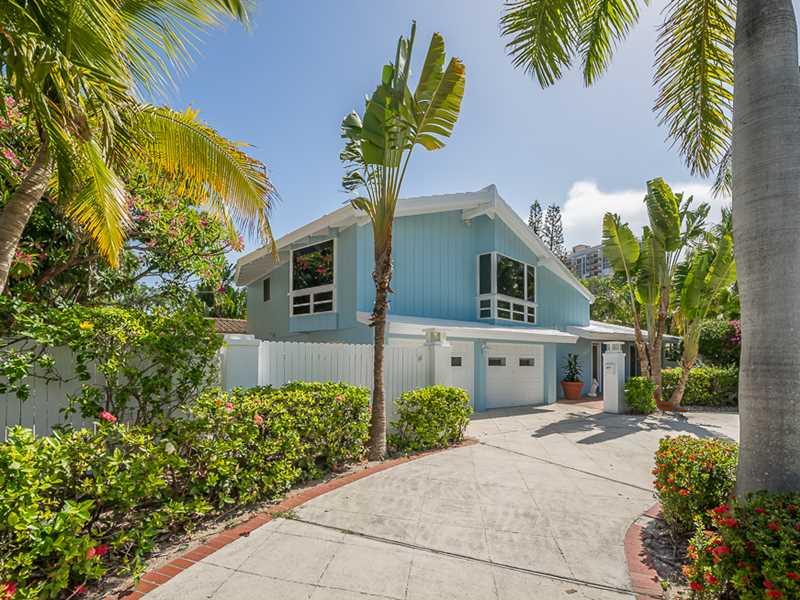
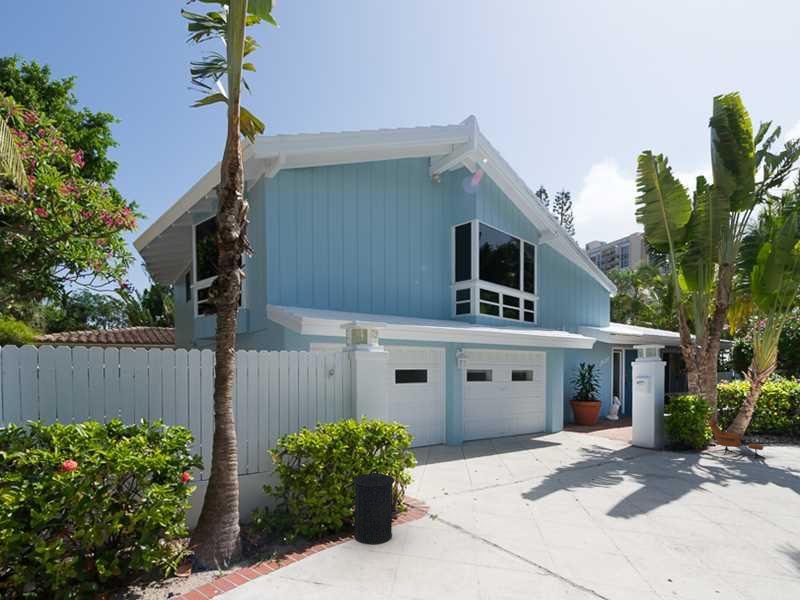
trash can: none [447,410,469,448] -> present [353,469,395,544]

